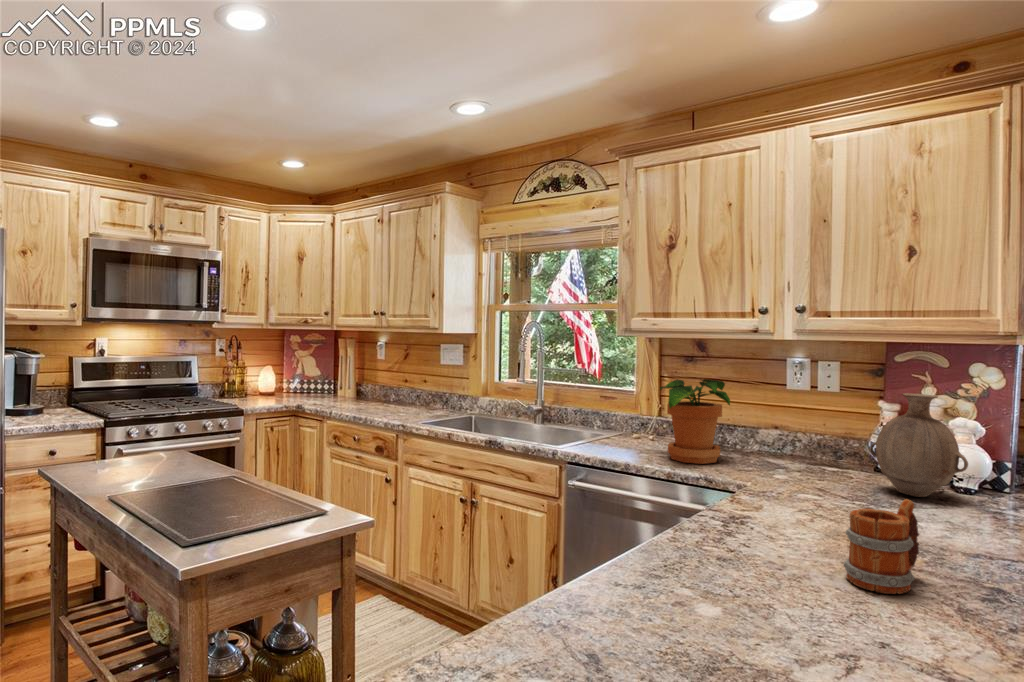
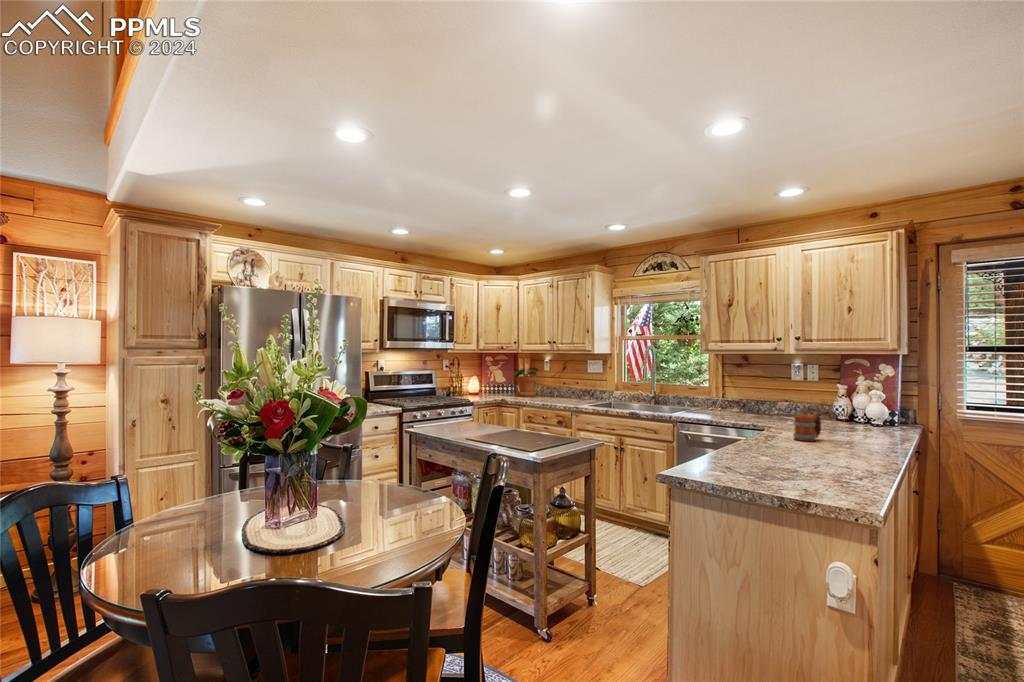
potted plant: present [660,379,730,464] -> present [514,368,538,397]
vase: present [870,393,968,497] -> none [829,379,871,426]

